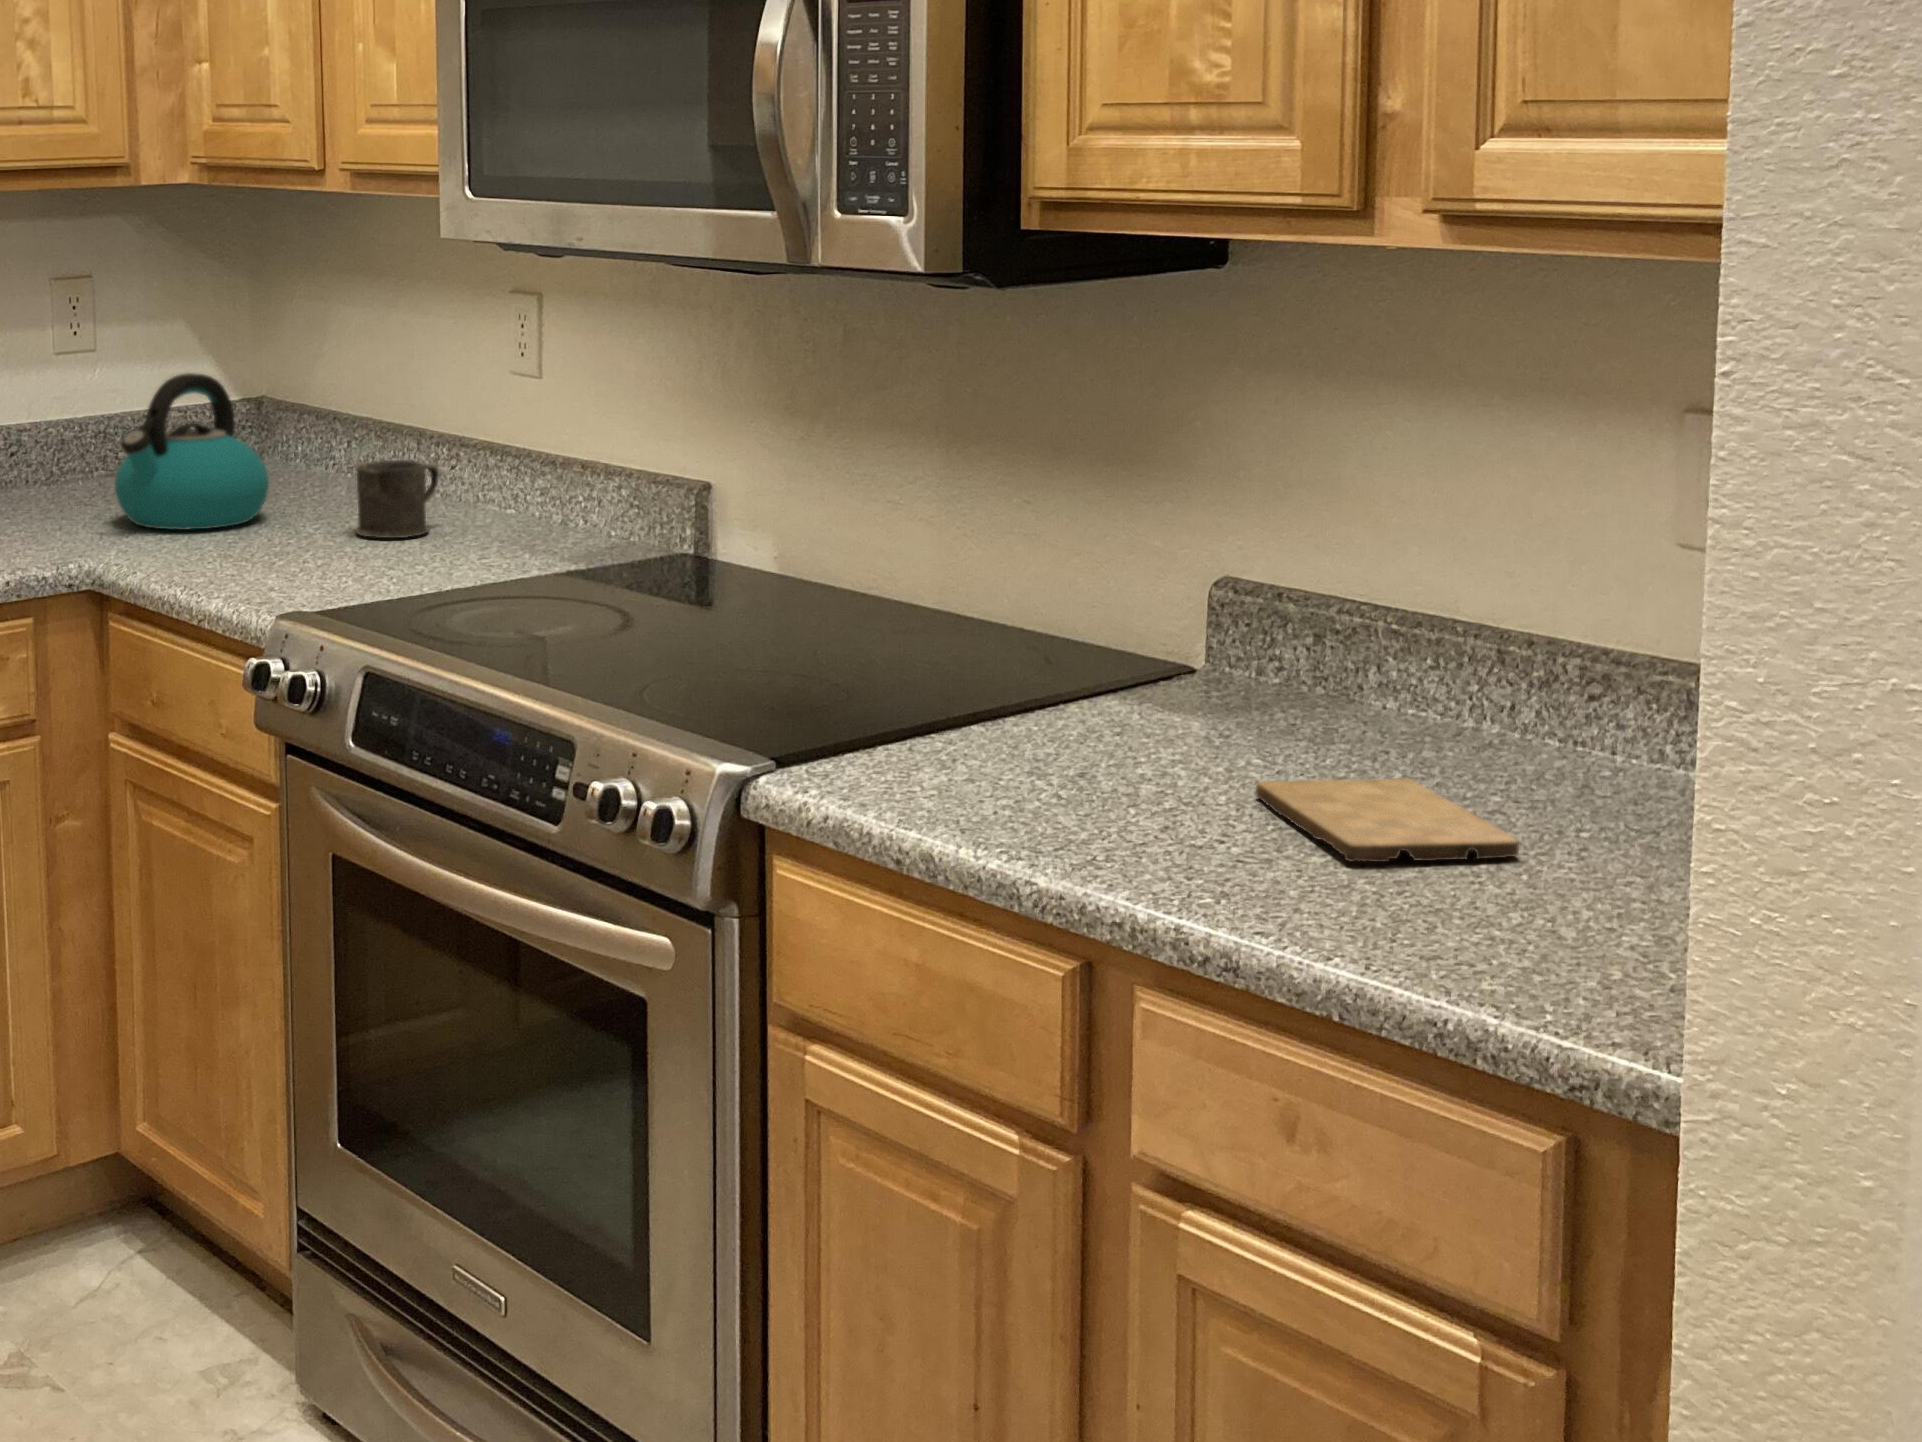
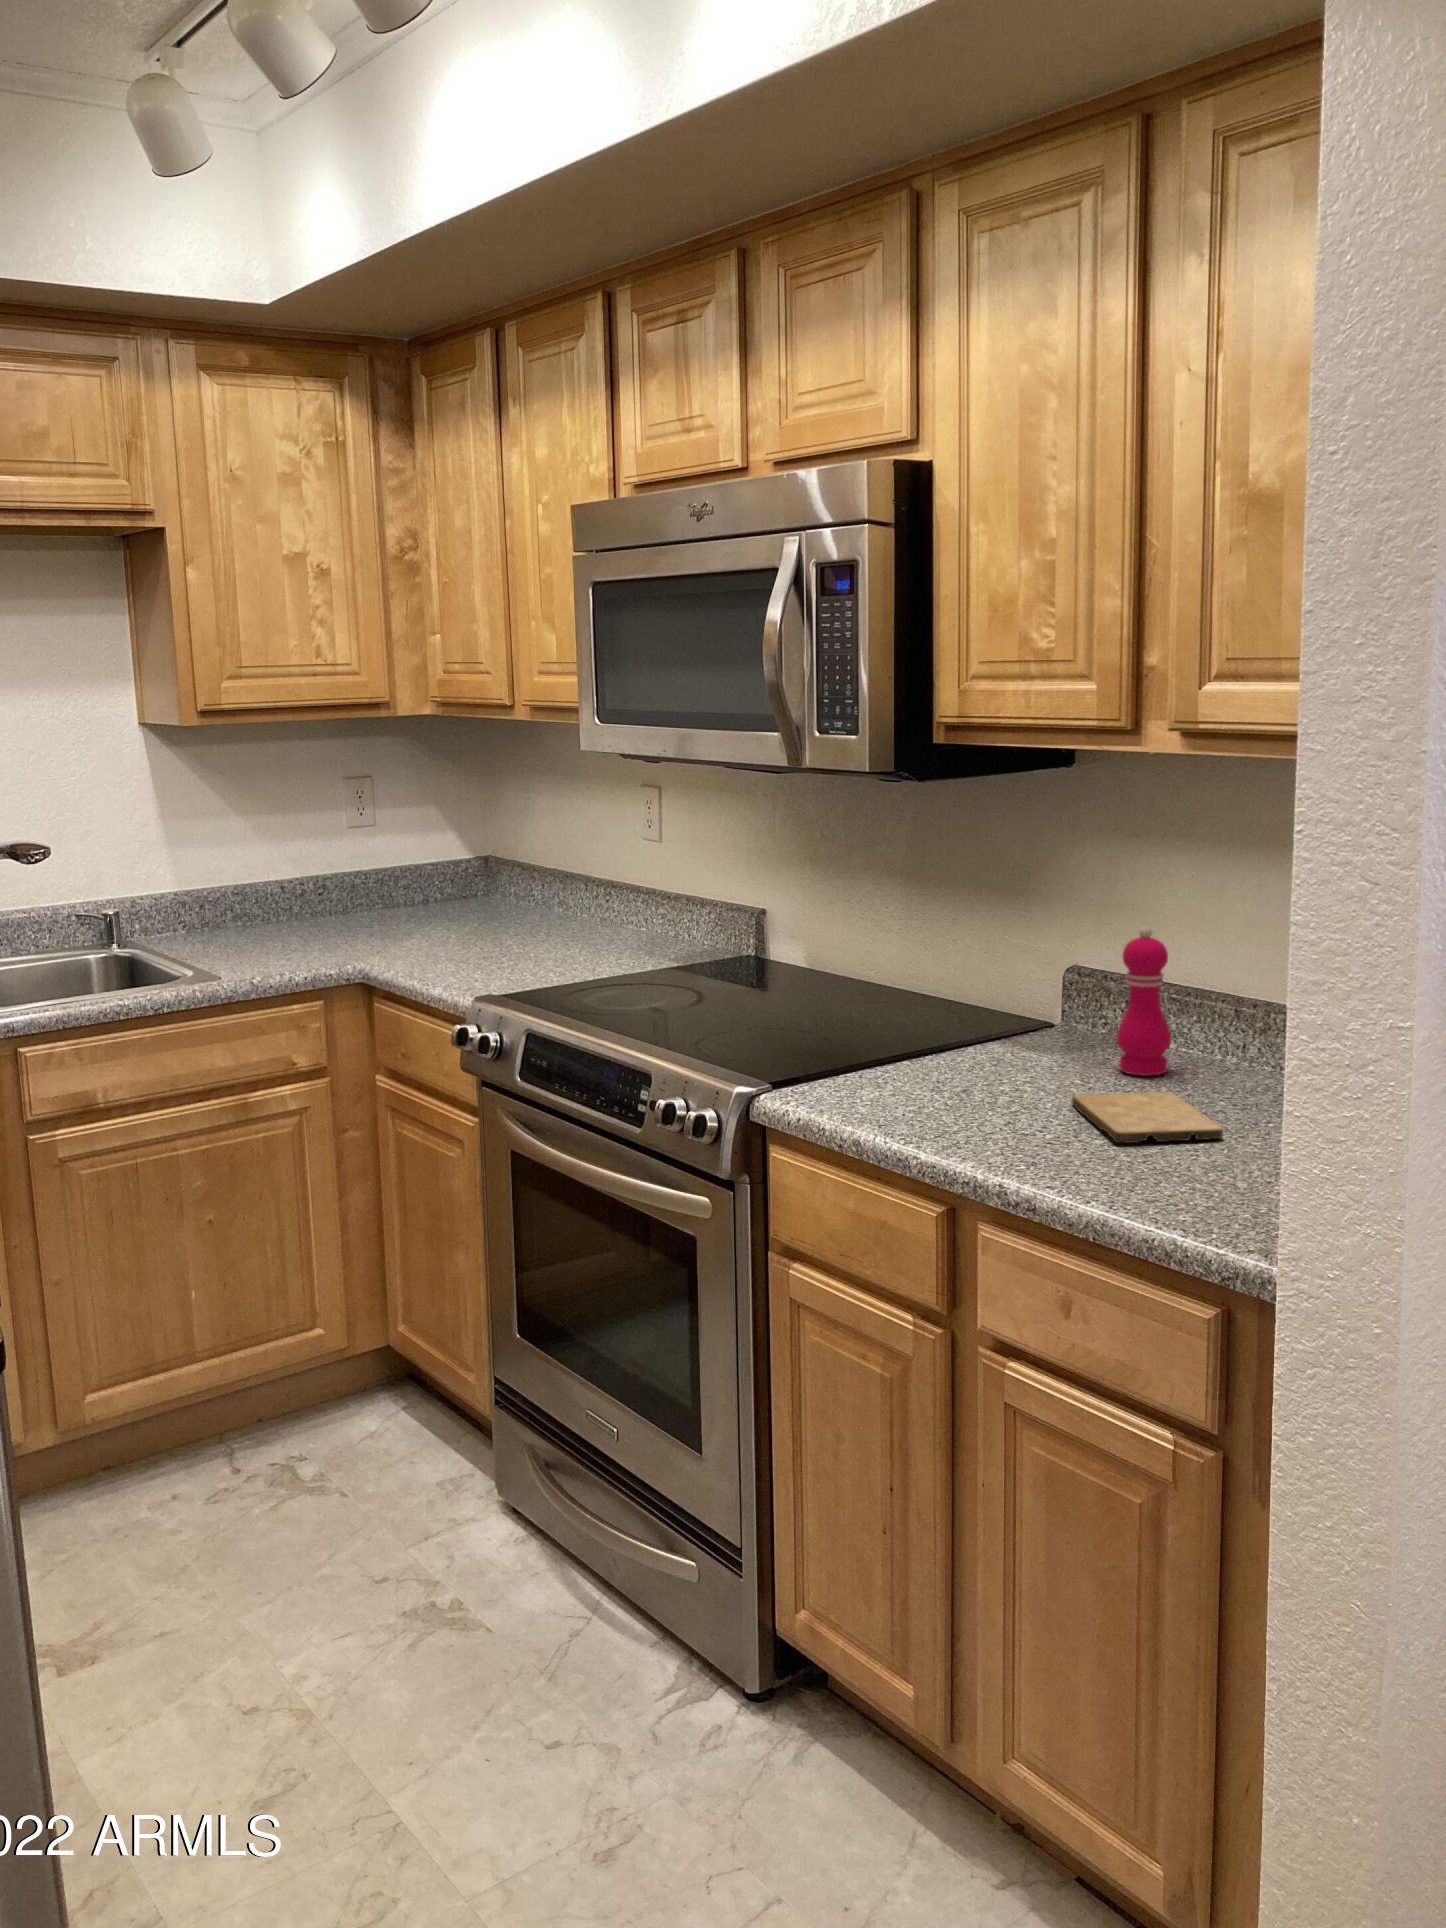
kettle: present [115,373,269,530] -> none [381,839,484,942]
mug: present [356,460,439,538] -> none [538,895,594,947]
pepper mill: none [1310,517,1398,752] -> present [1117,926,1171,1076]

